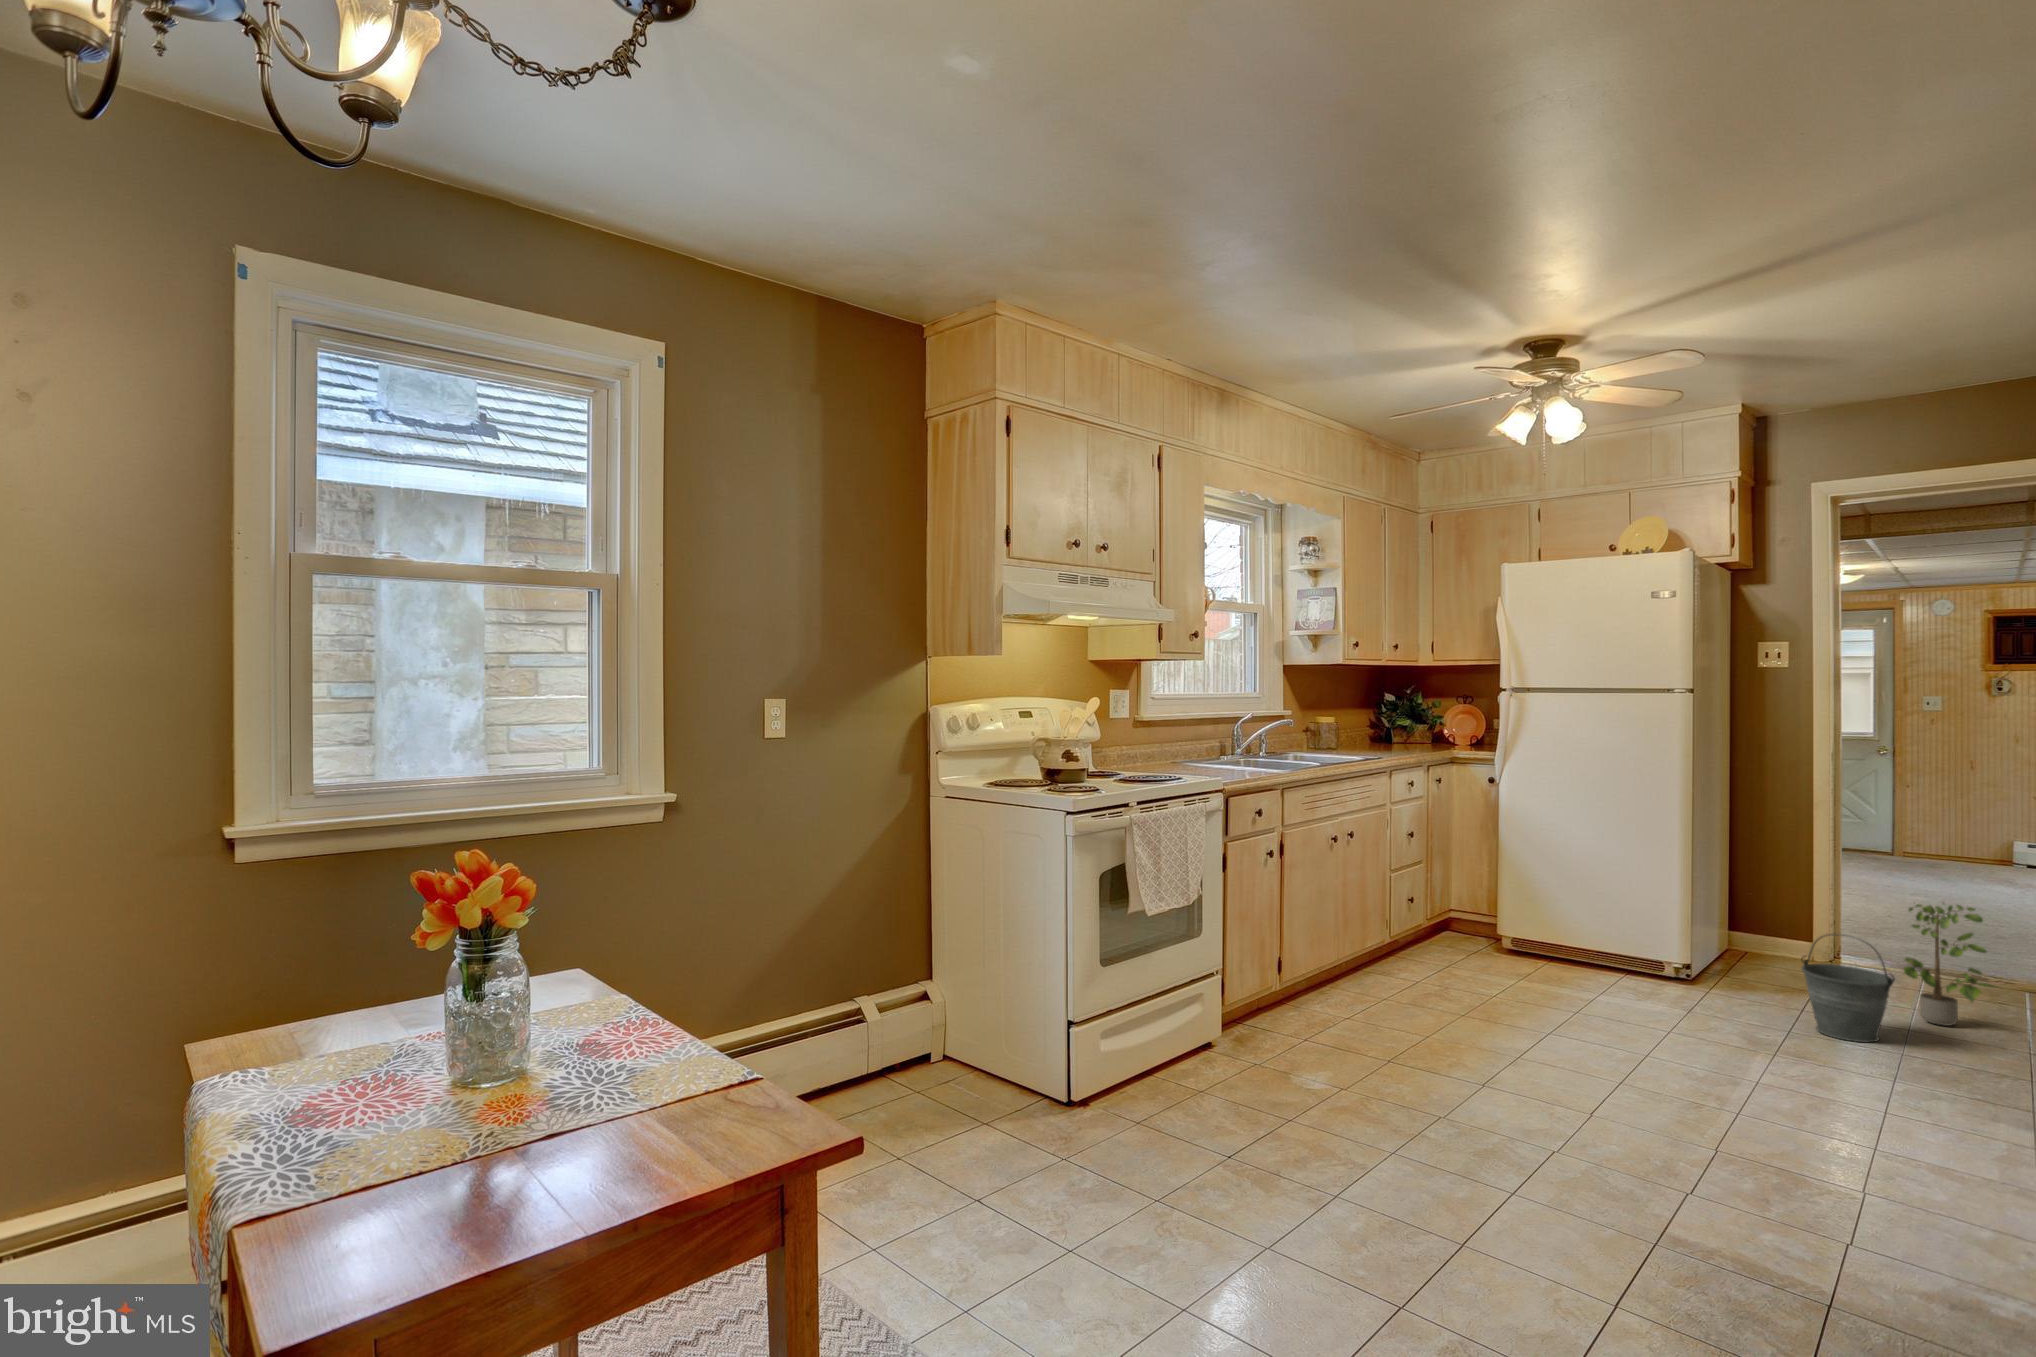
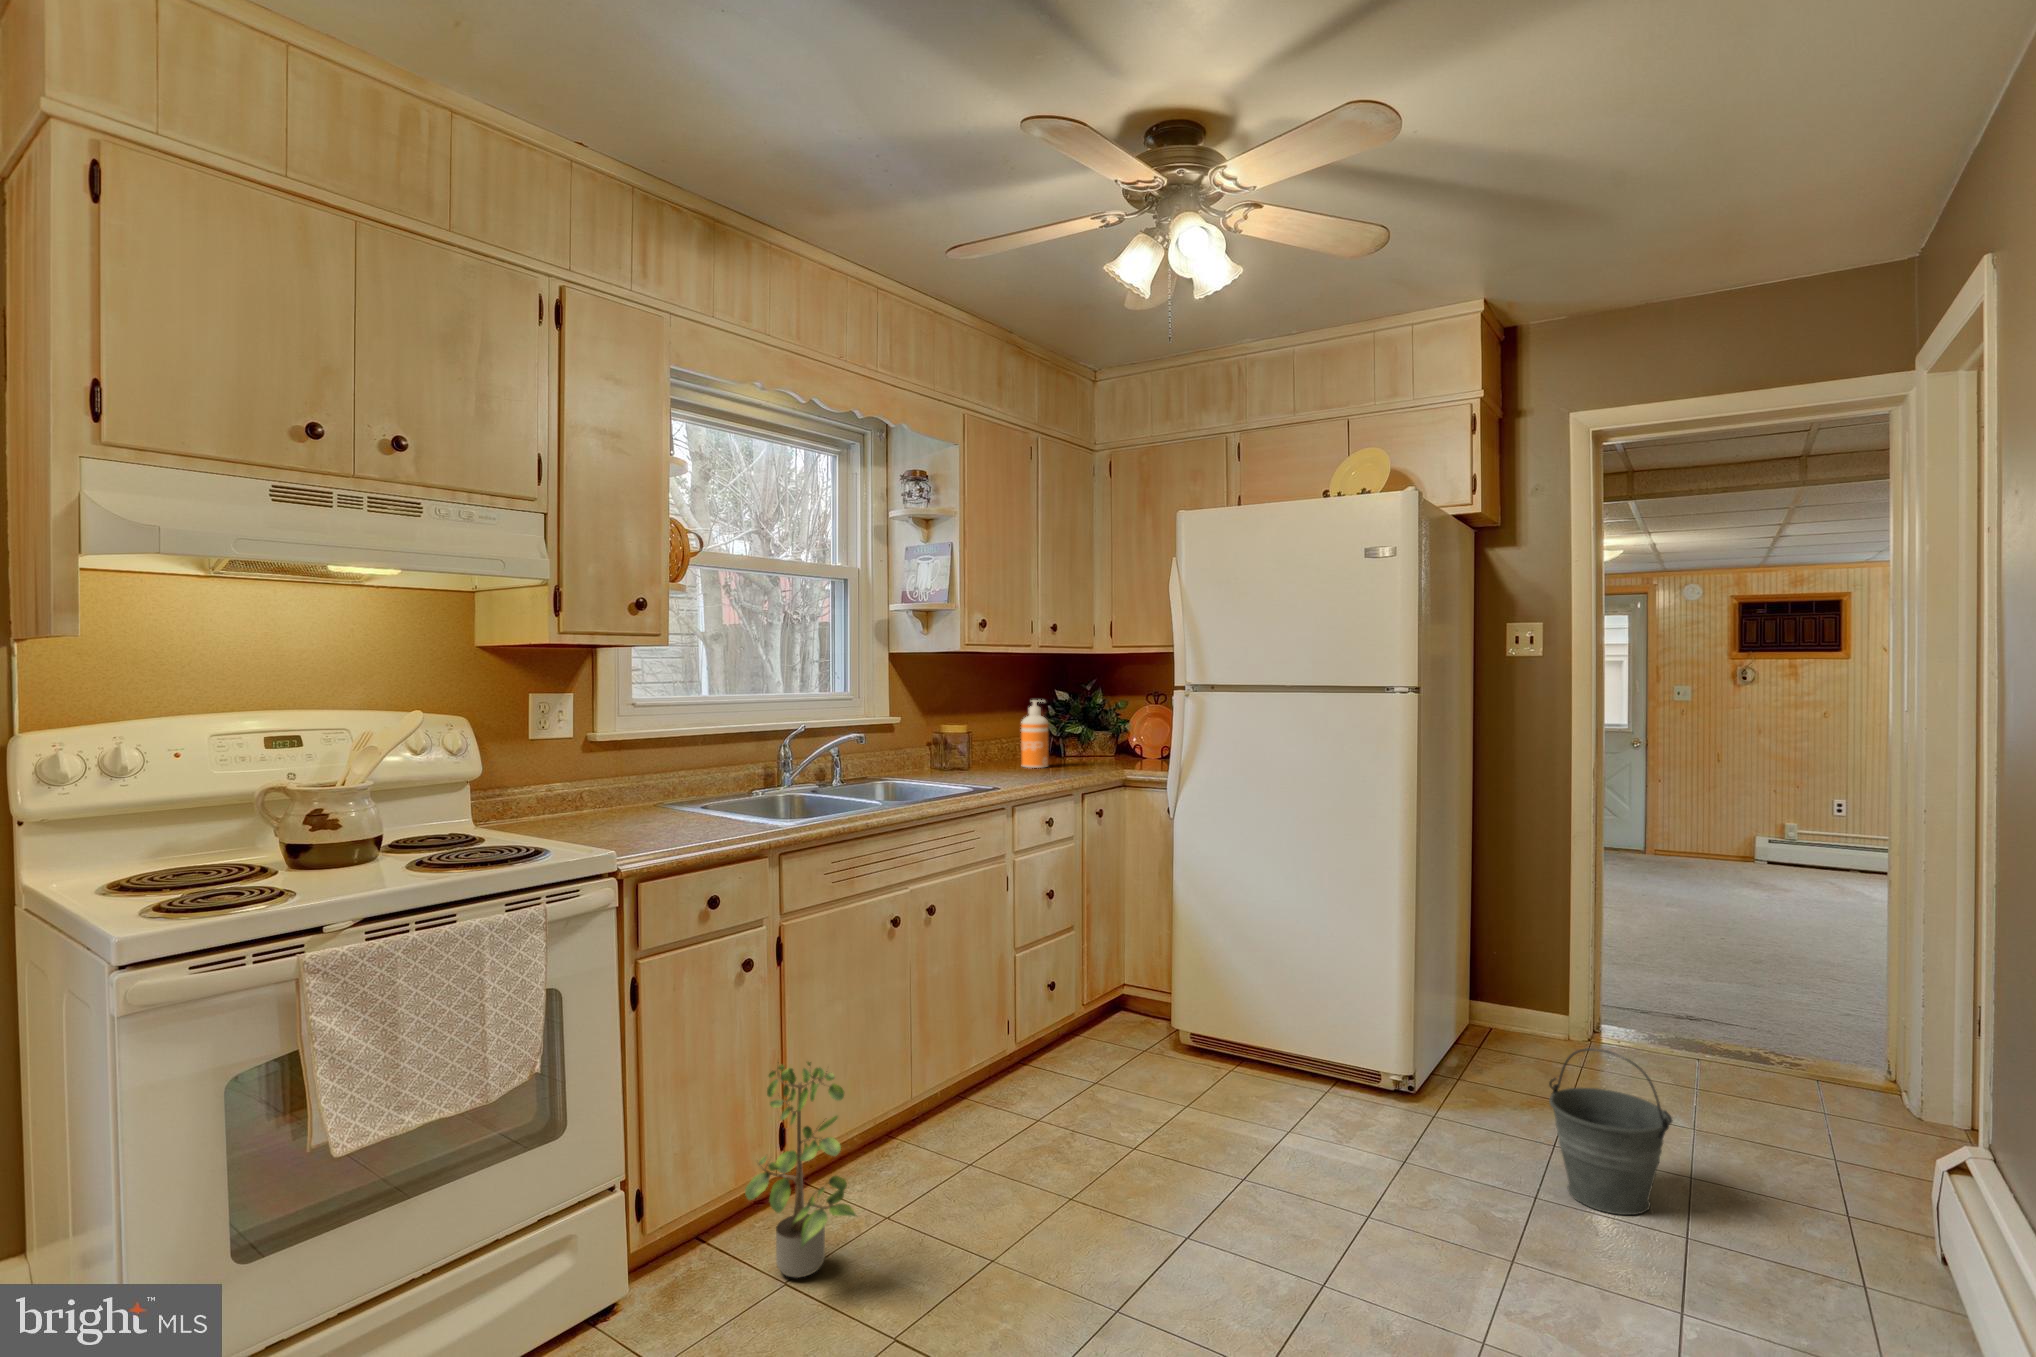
soap dispenser: none [1367,700,1387,749] -> present [1021,700,1049,768]
potted plant: present [1904,904,1994,1026] -> present [745,1062,856,1278]

